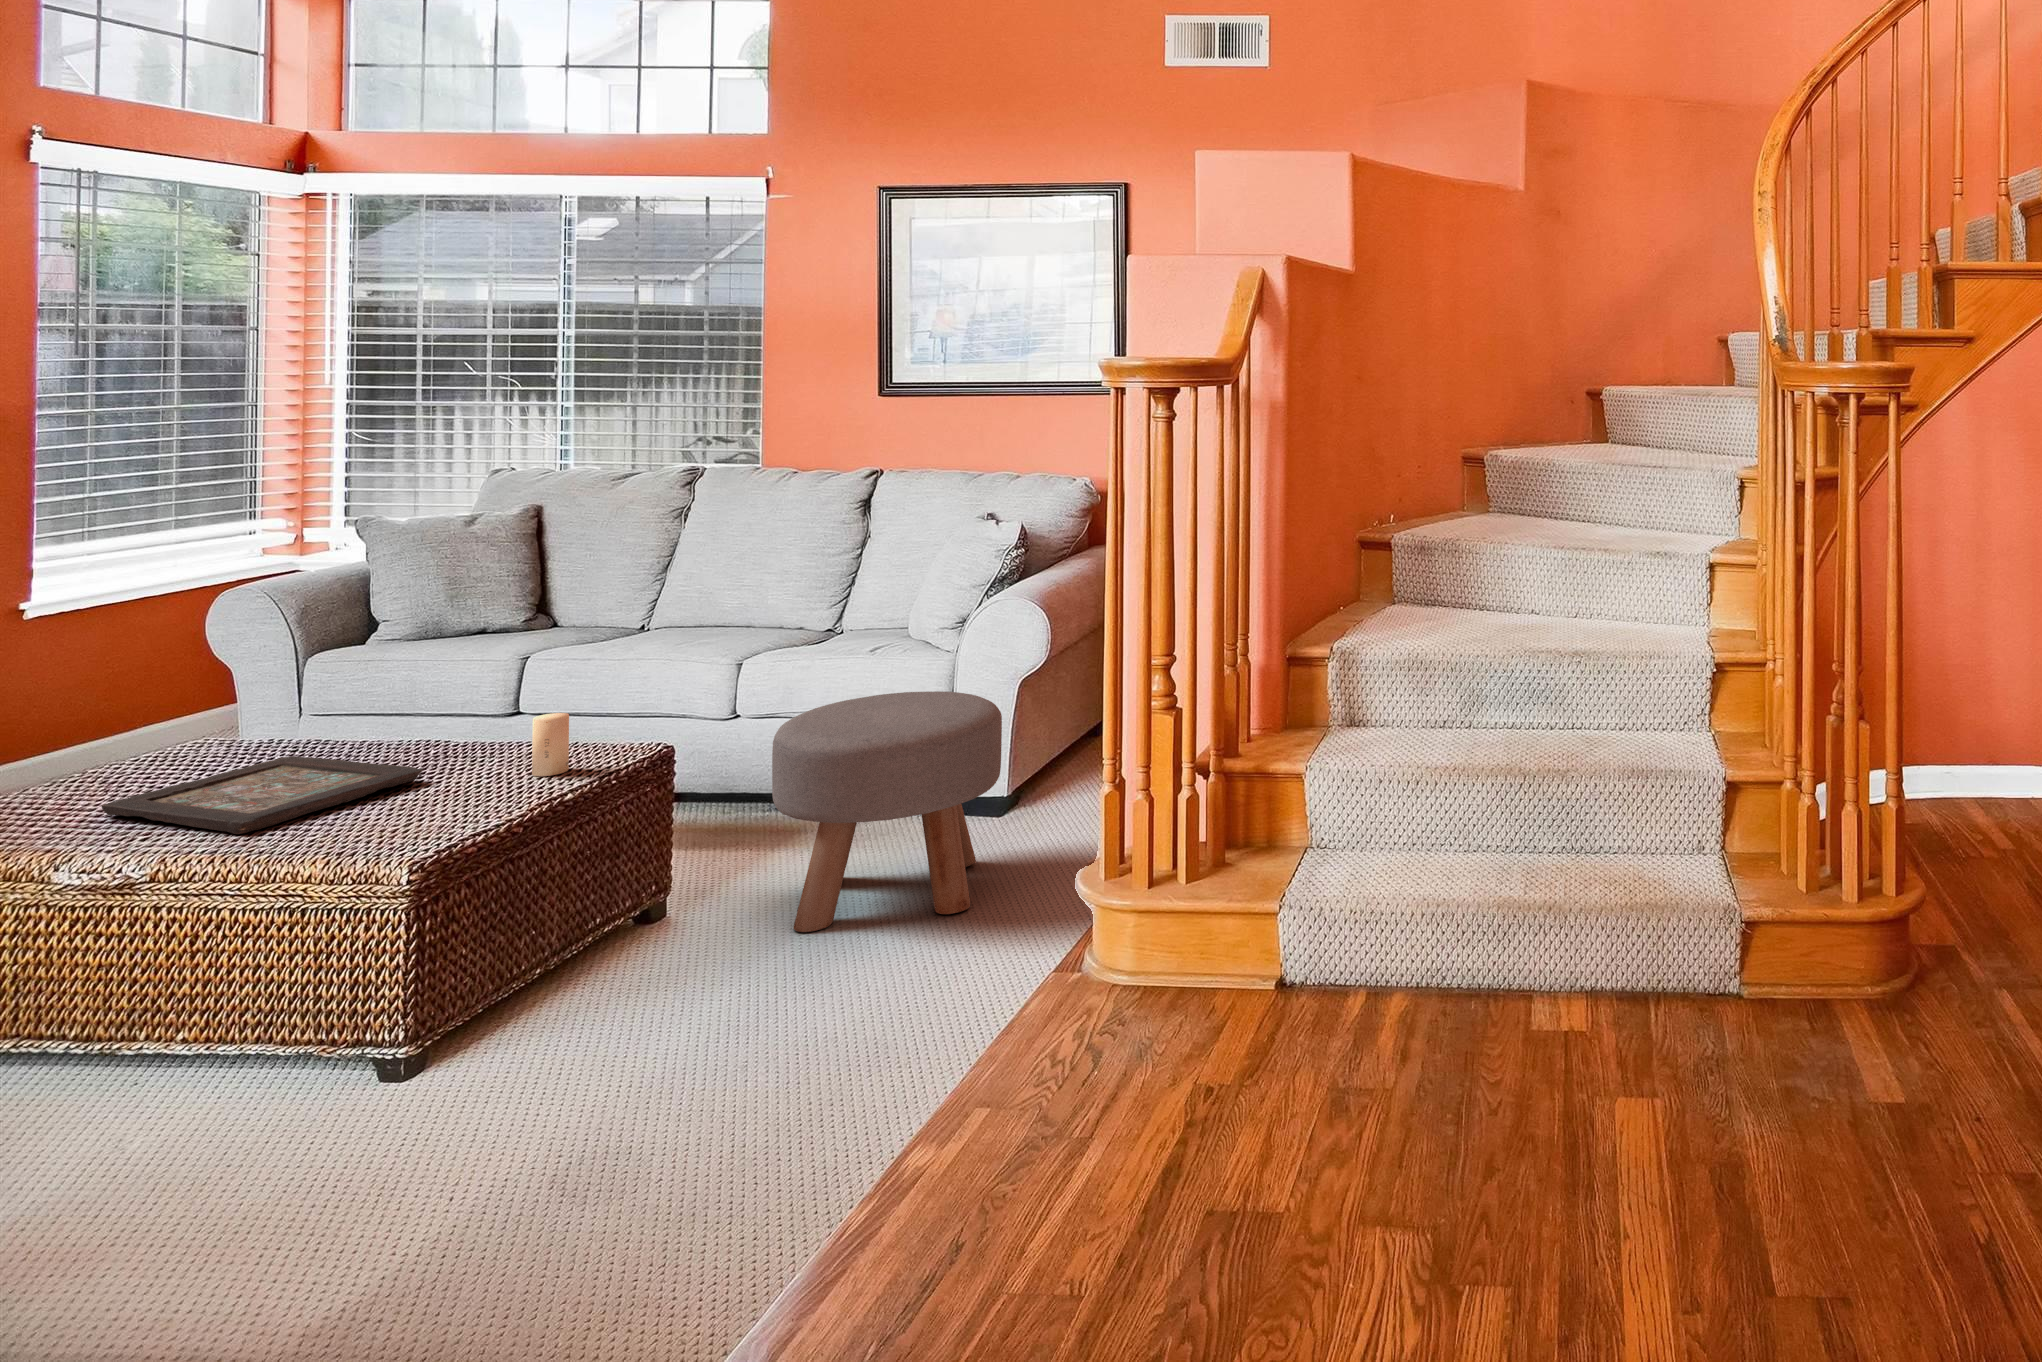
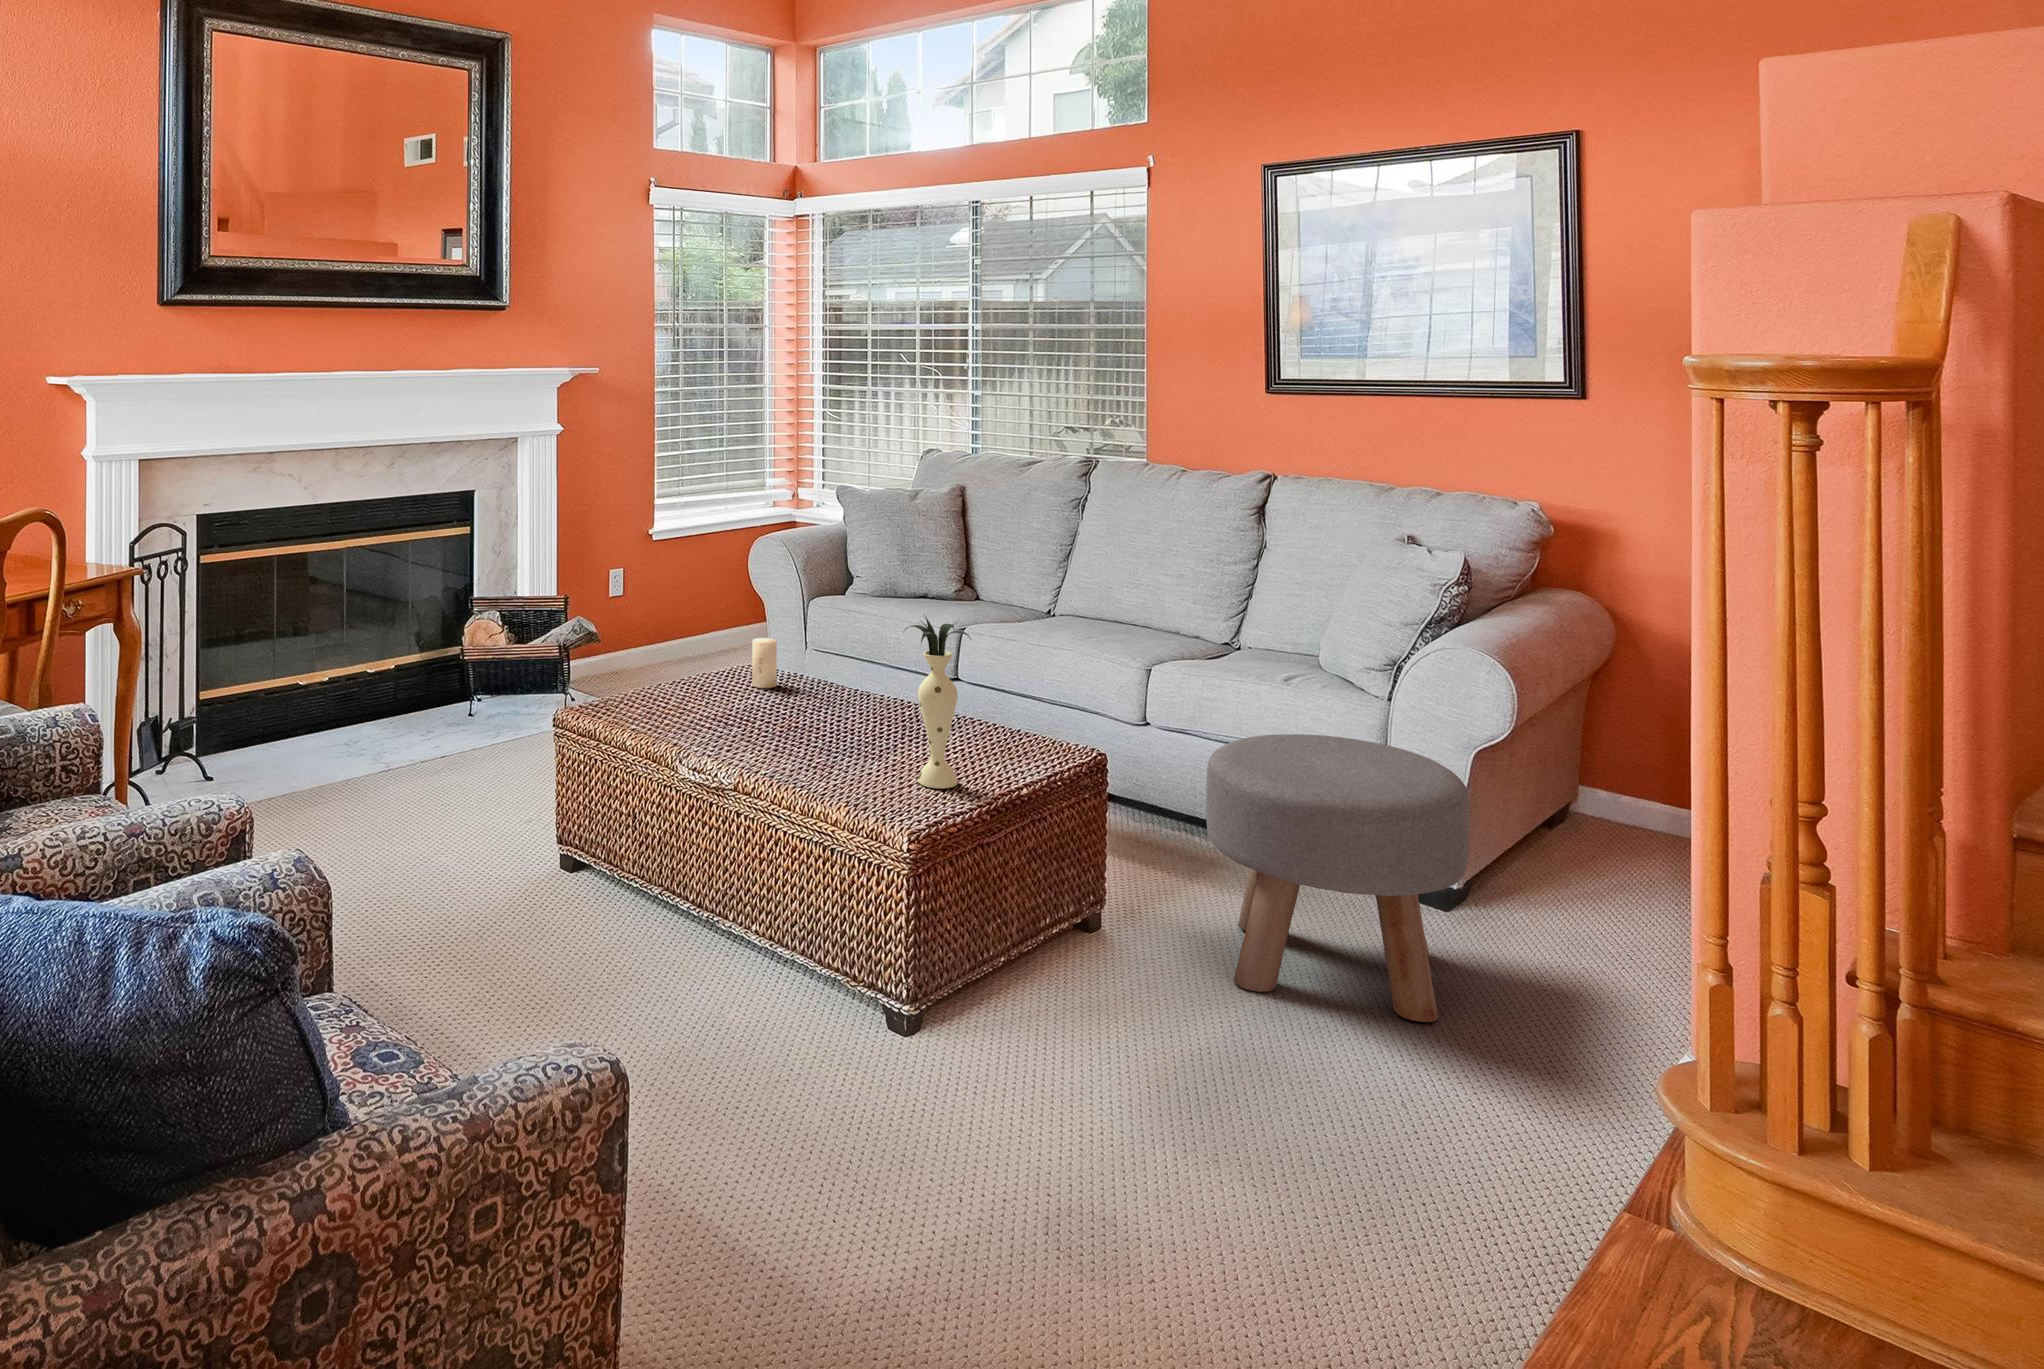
vase: none [413,633,502,817] -> present [904,616,971,789]
candle: present [532,713,569,776] -> present [752,638,777,688]
decorative tray: present [101,756,423,834] -> none [699,695,906,765]

